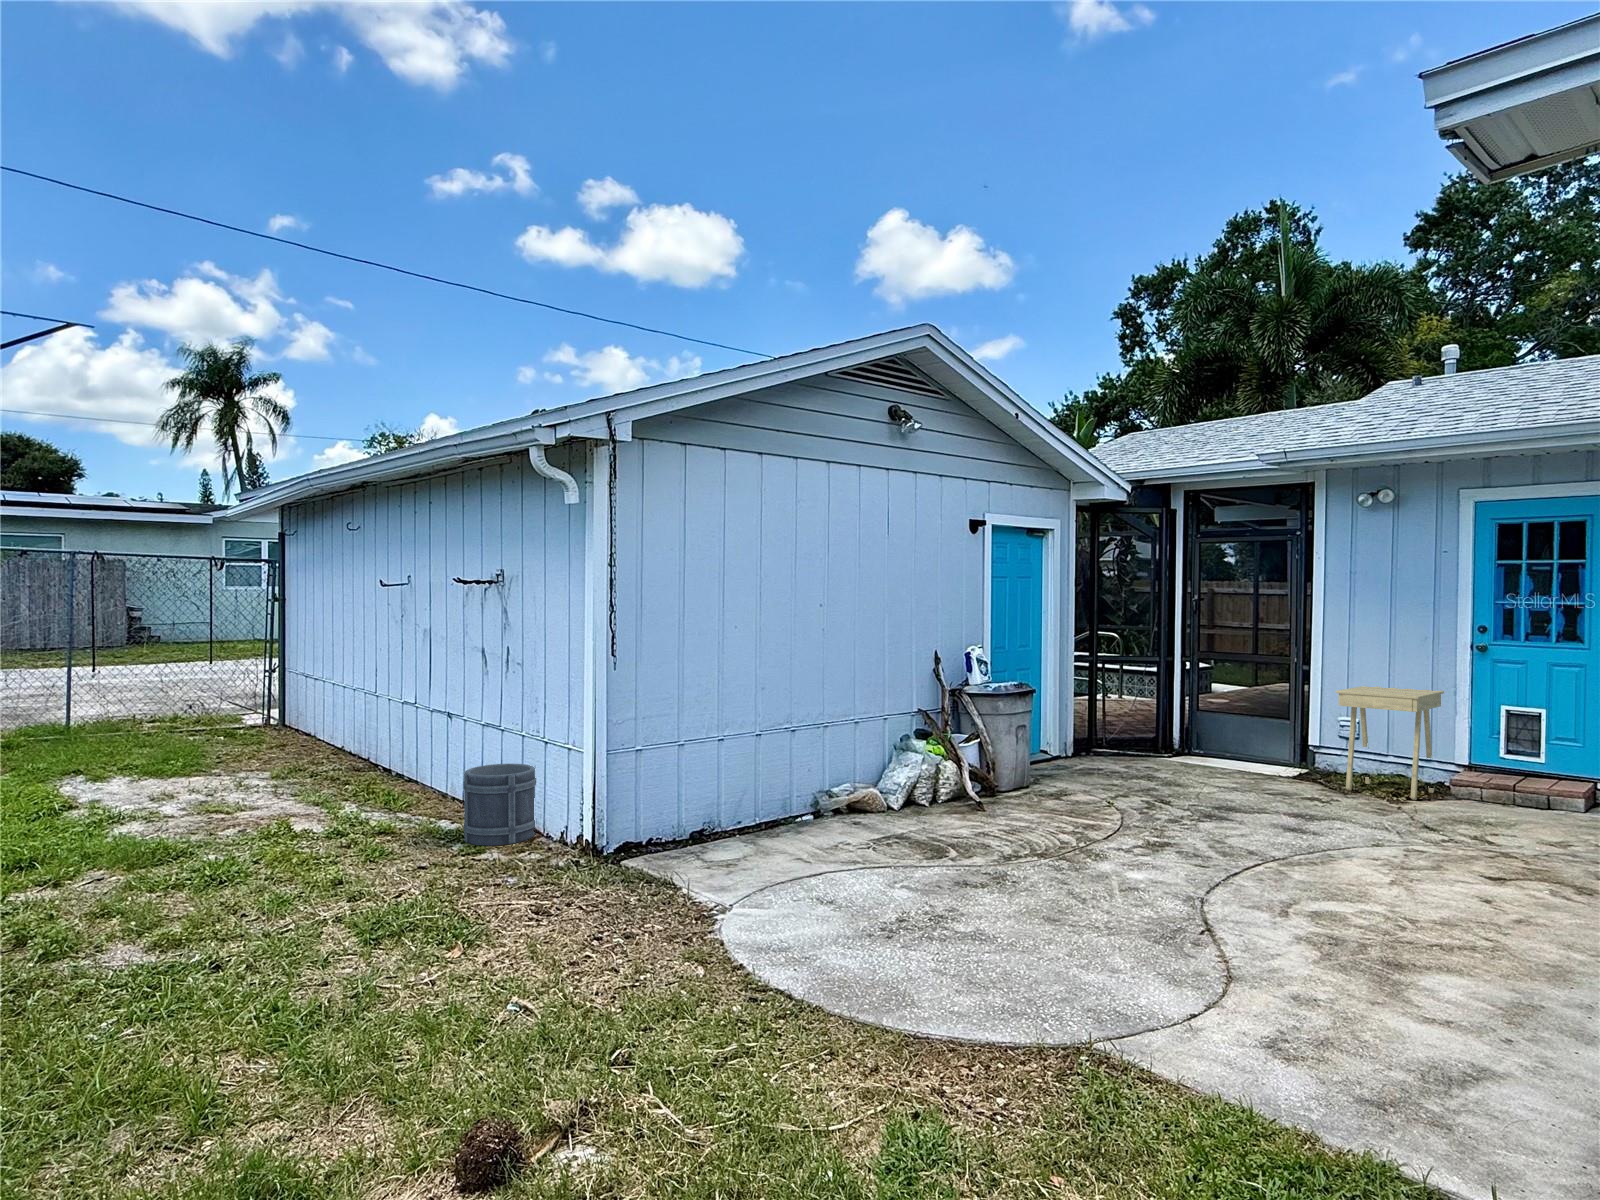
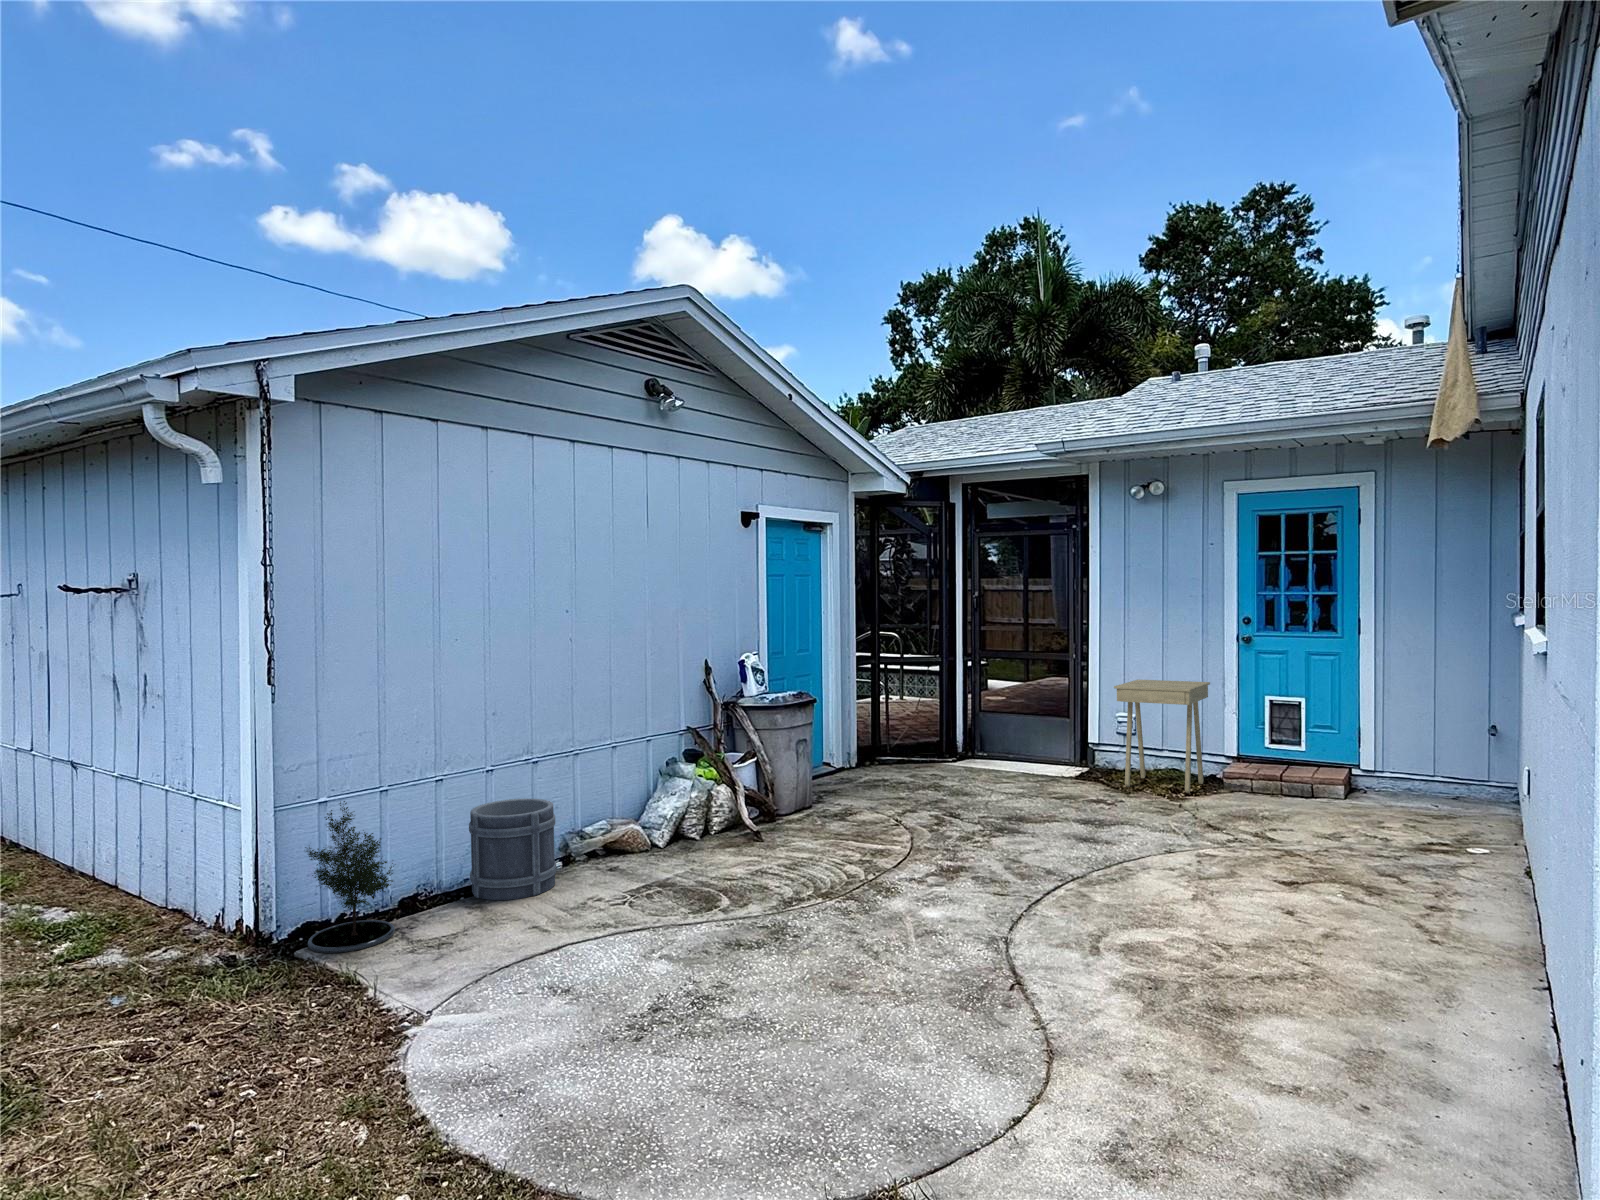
potted tree: none [632,747,697,861] -> present [305,801,395,953]
bucket: present [463,764,536,846] -> present [469,798,557,900]

